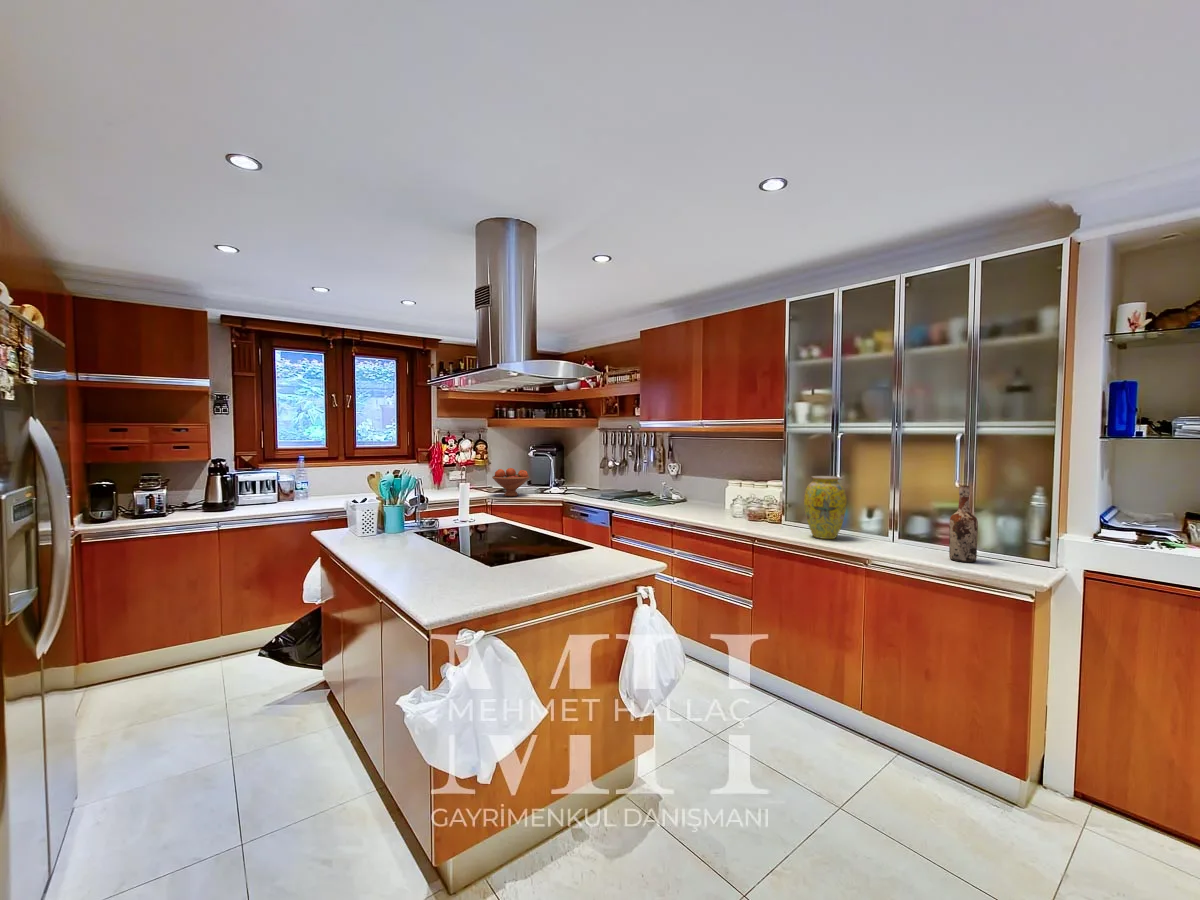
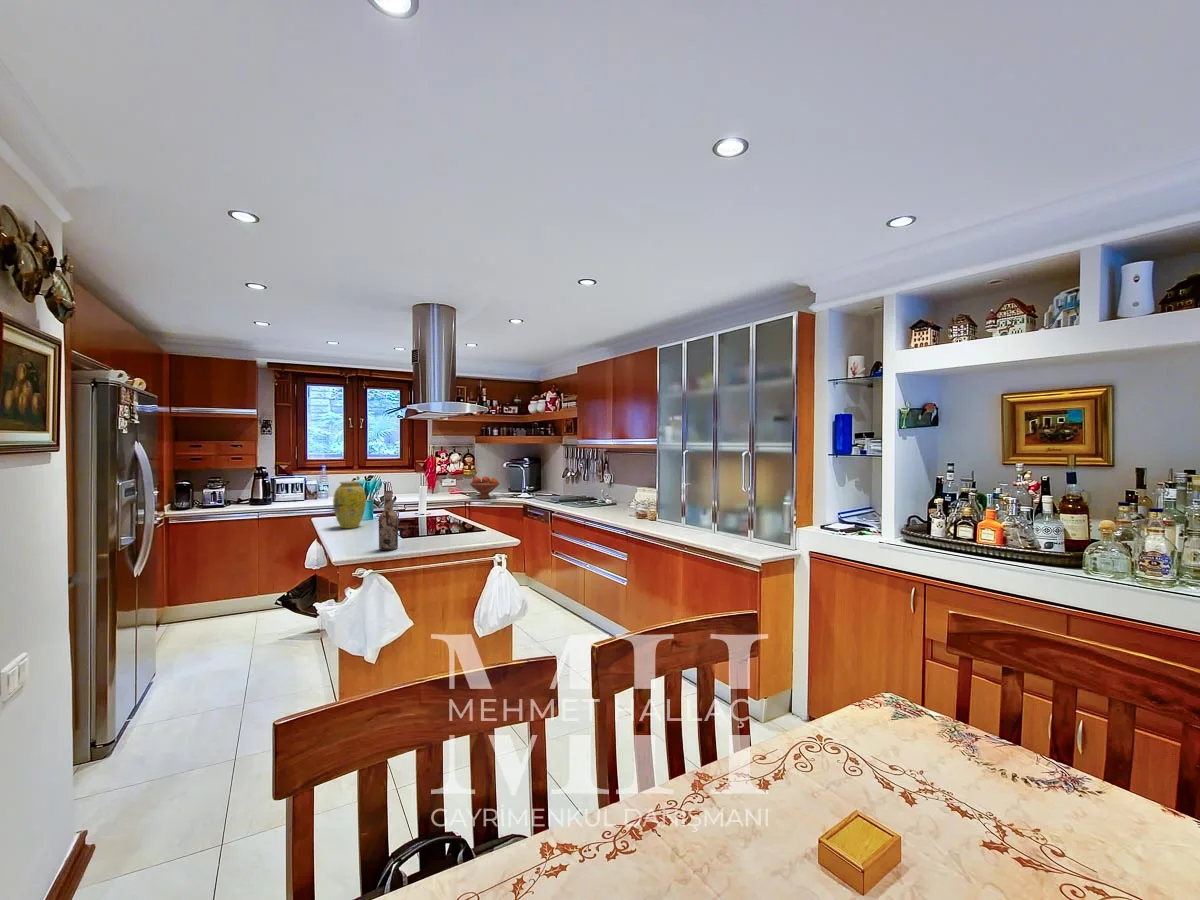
vase: present [804,476,846,539] -> present [333,481,366,528]
wine bottle: present [949,485,978,562] -> present [379,491,398,550]

